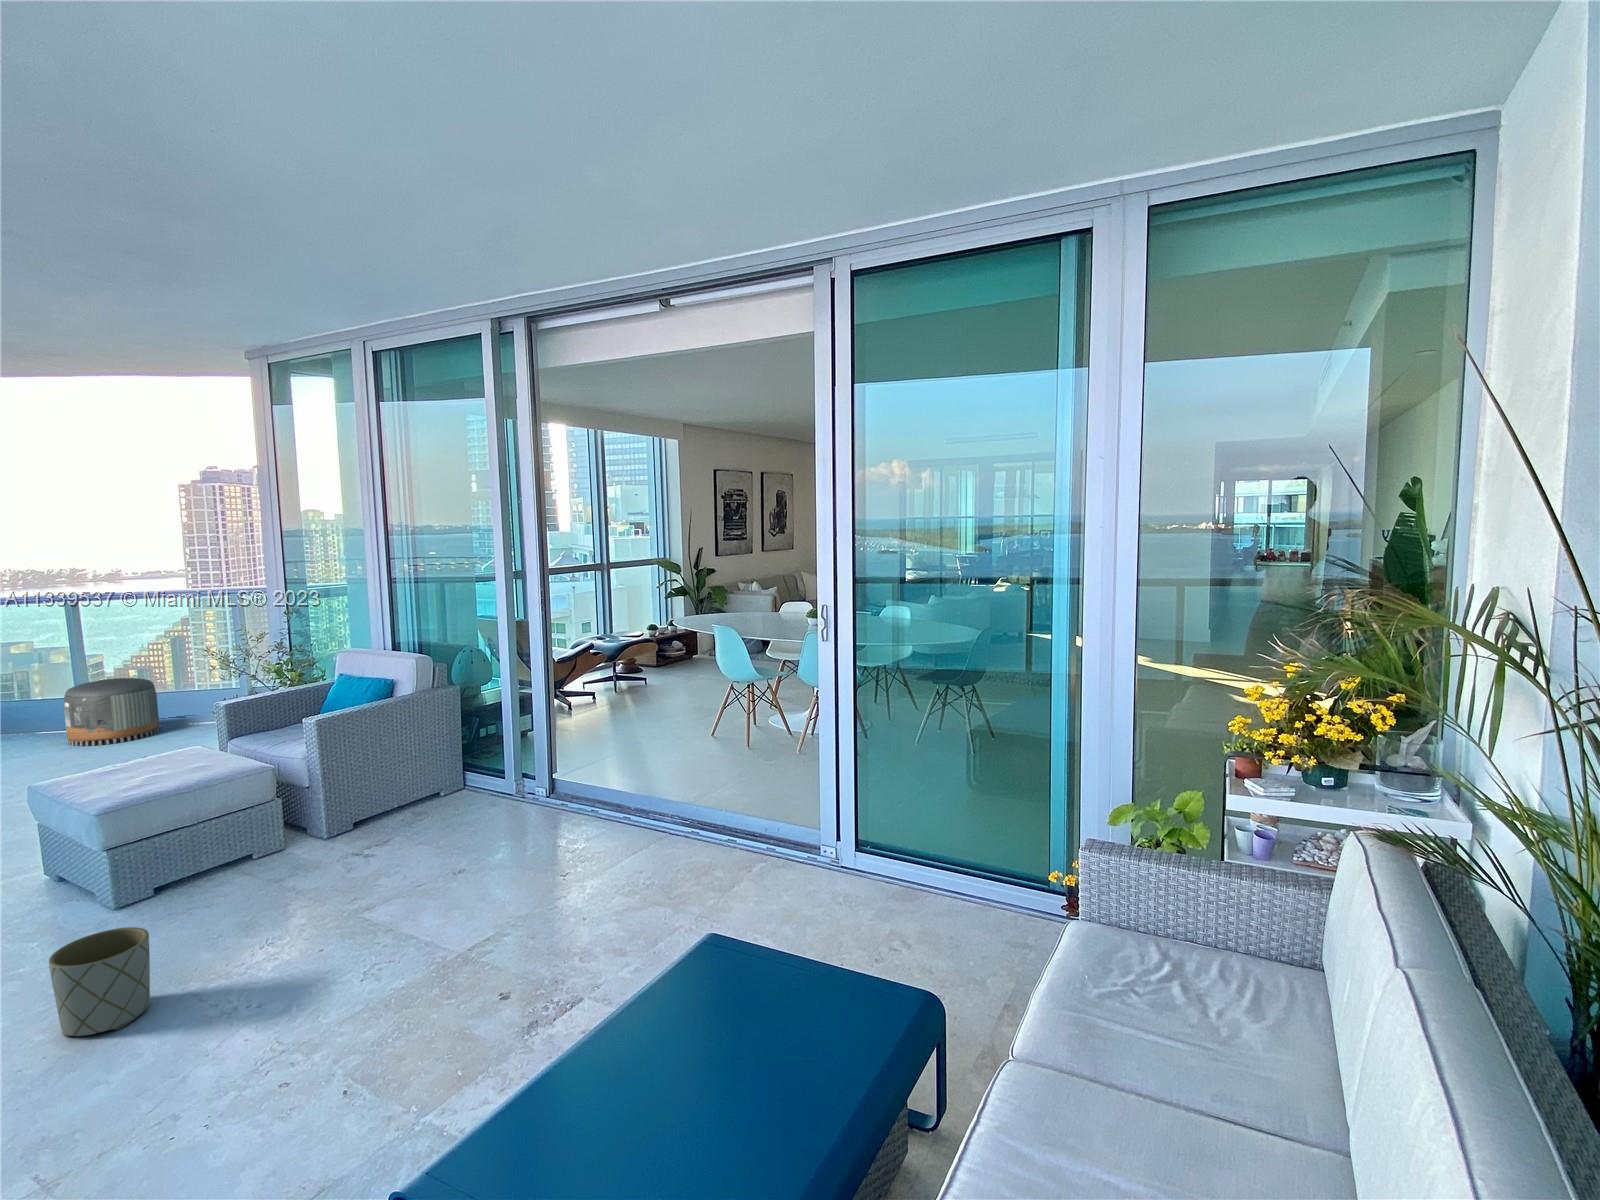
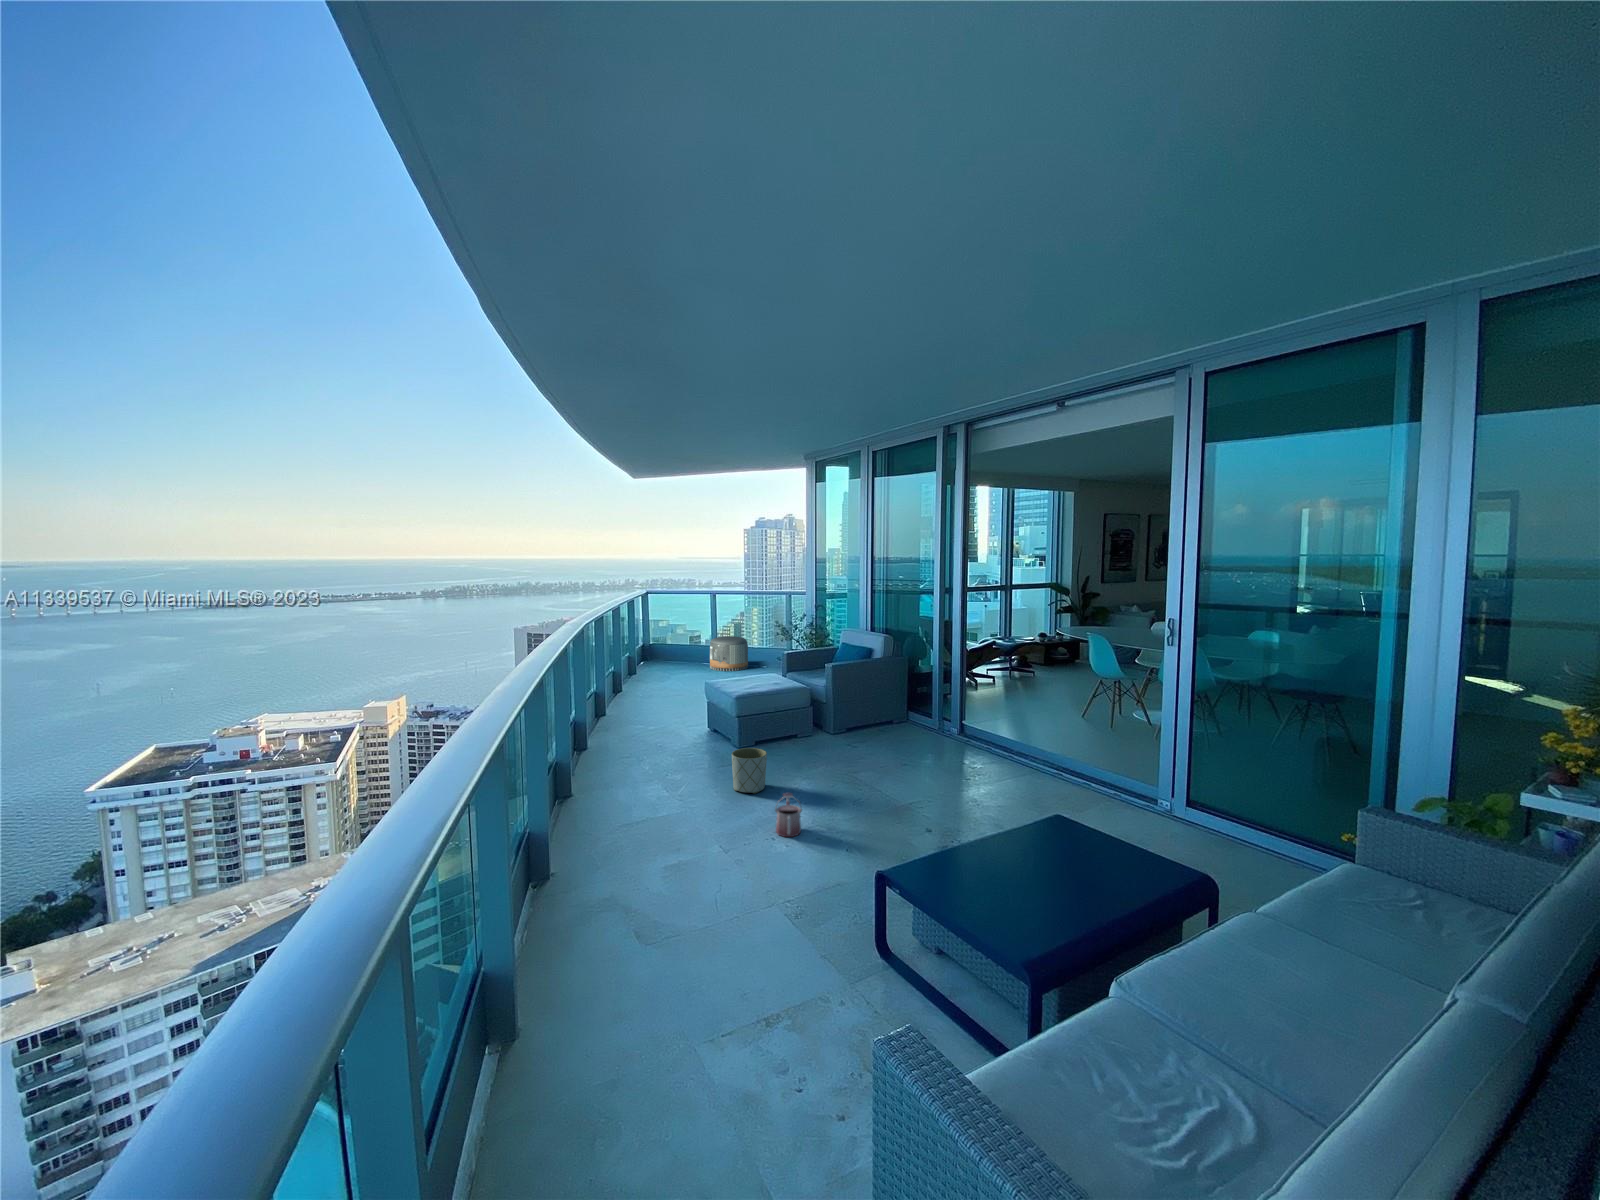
watering can: none [152,1021,227,1131] -> present [775,793,802,837]

